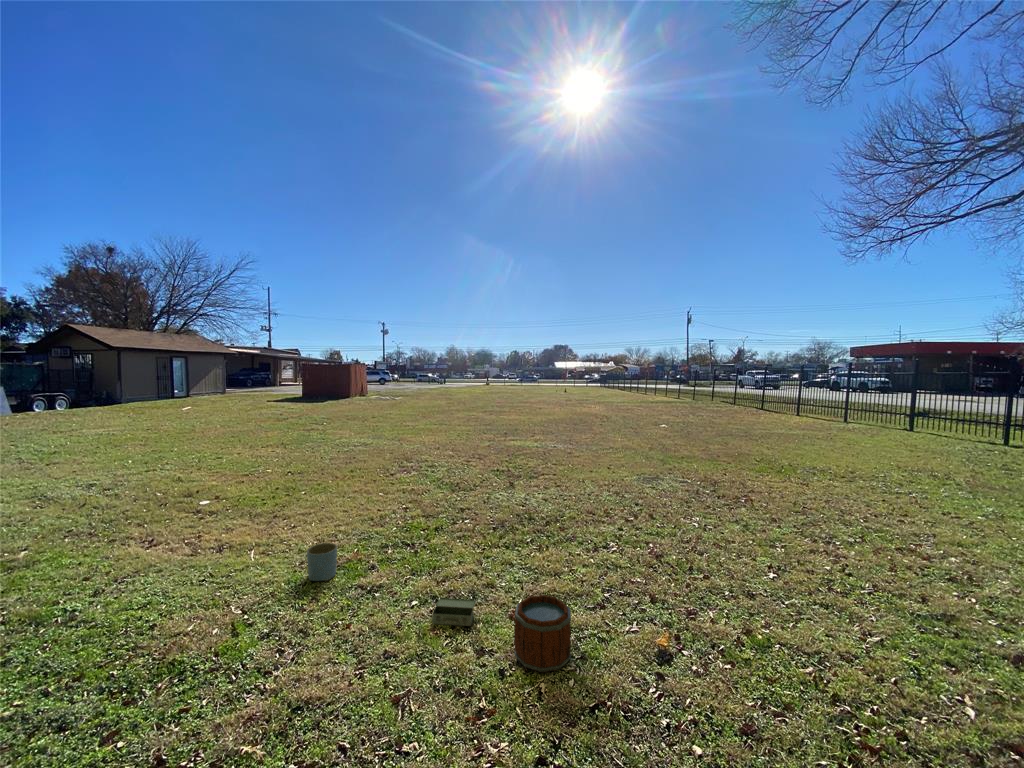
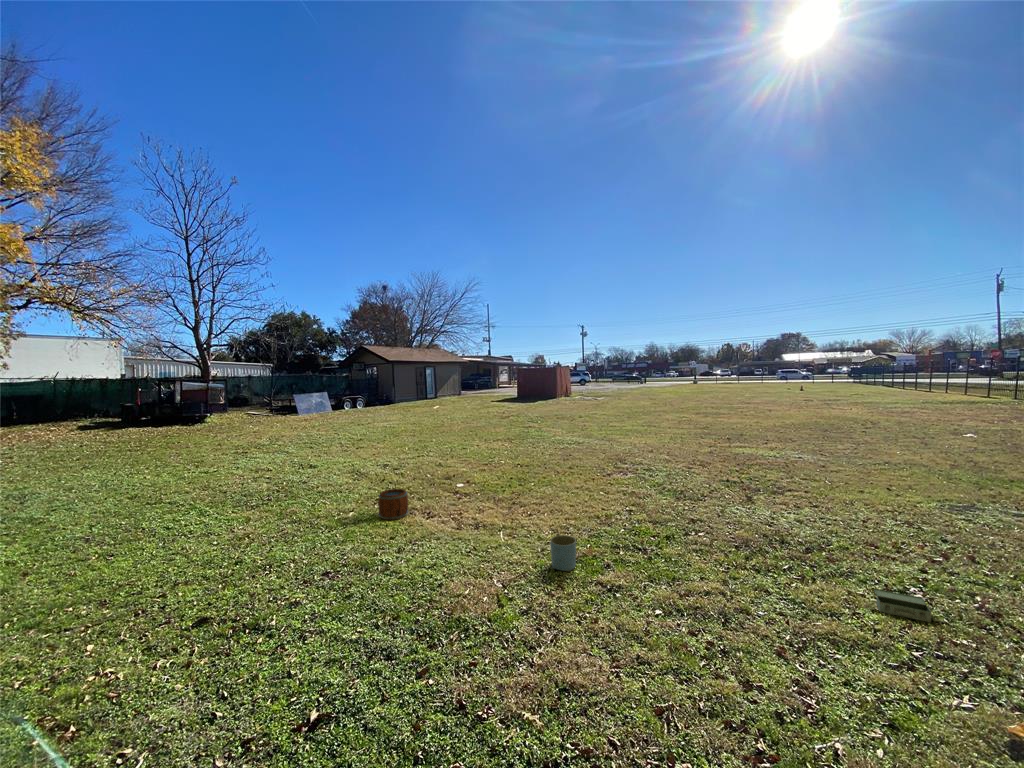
bucket: present [514,595,571,672] -> present [378,489,408,520]
toolbox: present [432,598,475,626] -> present [874,589,931,622]

